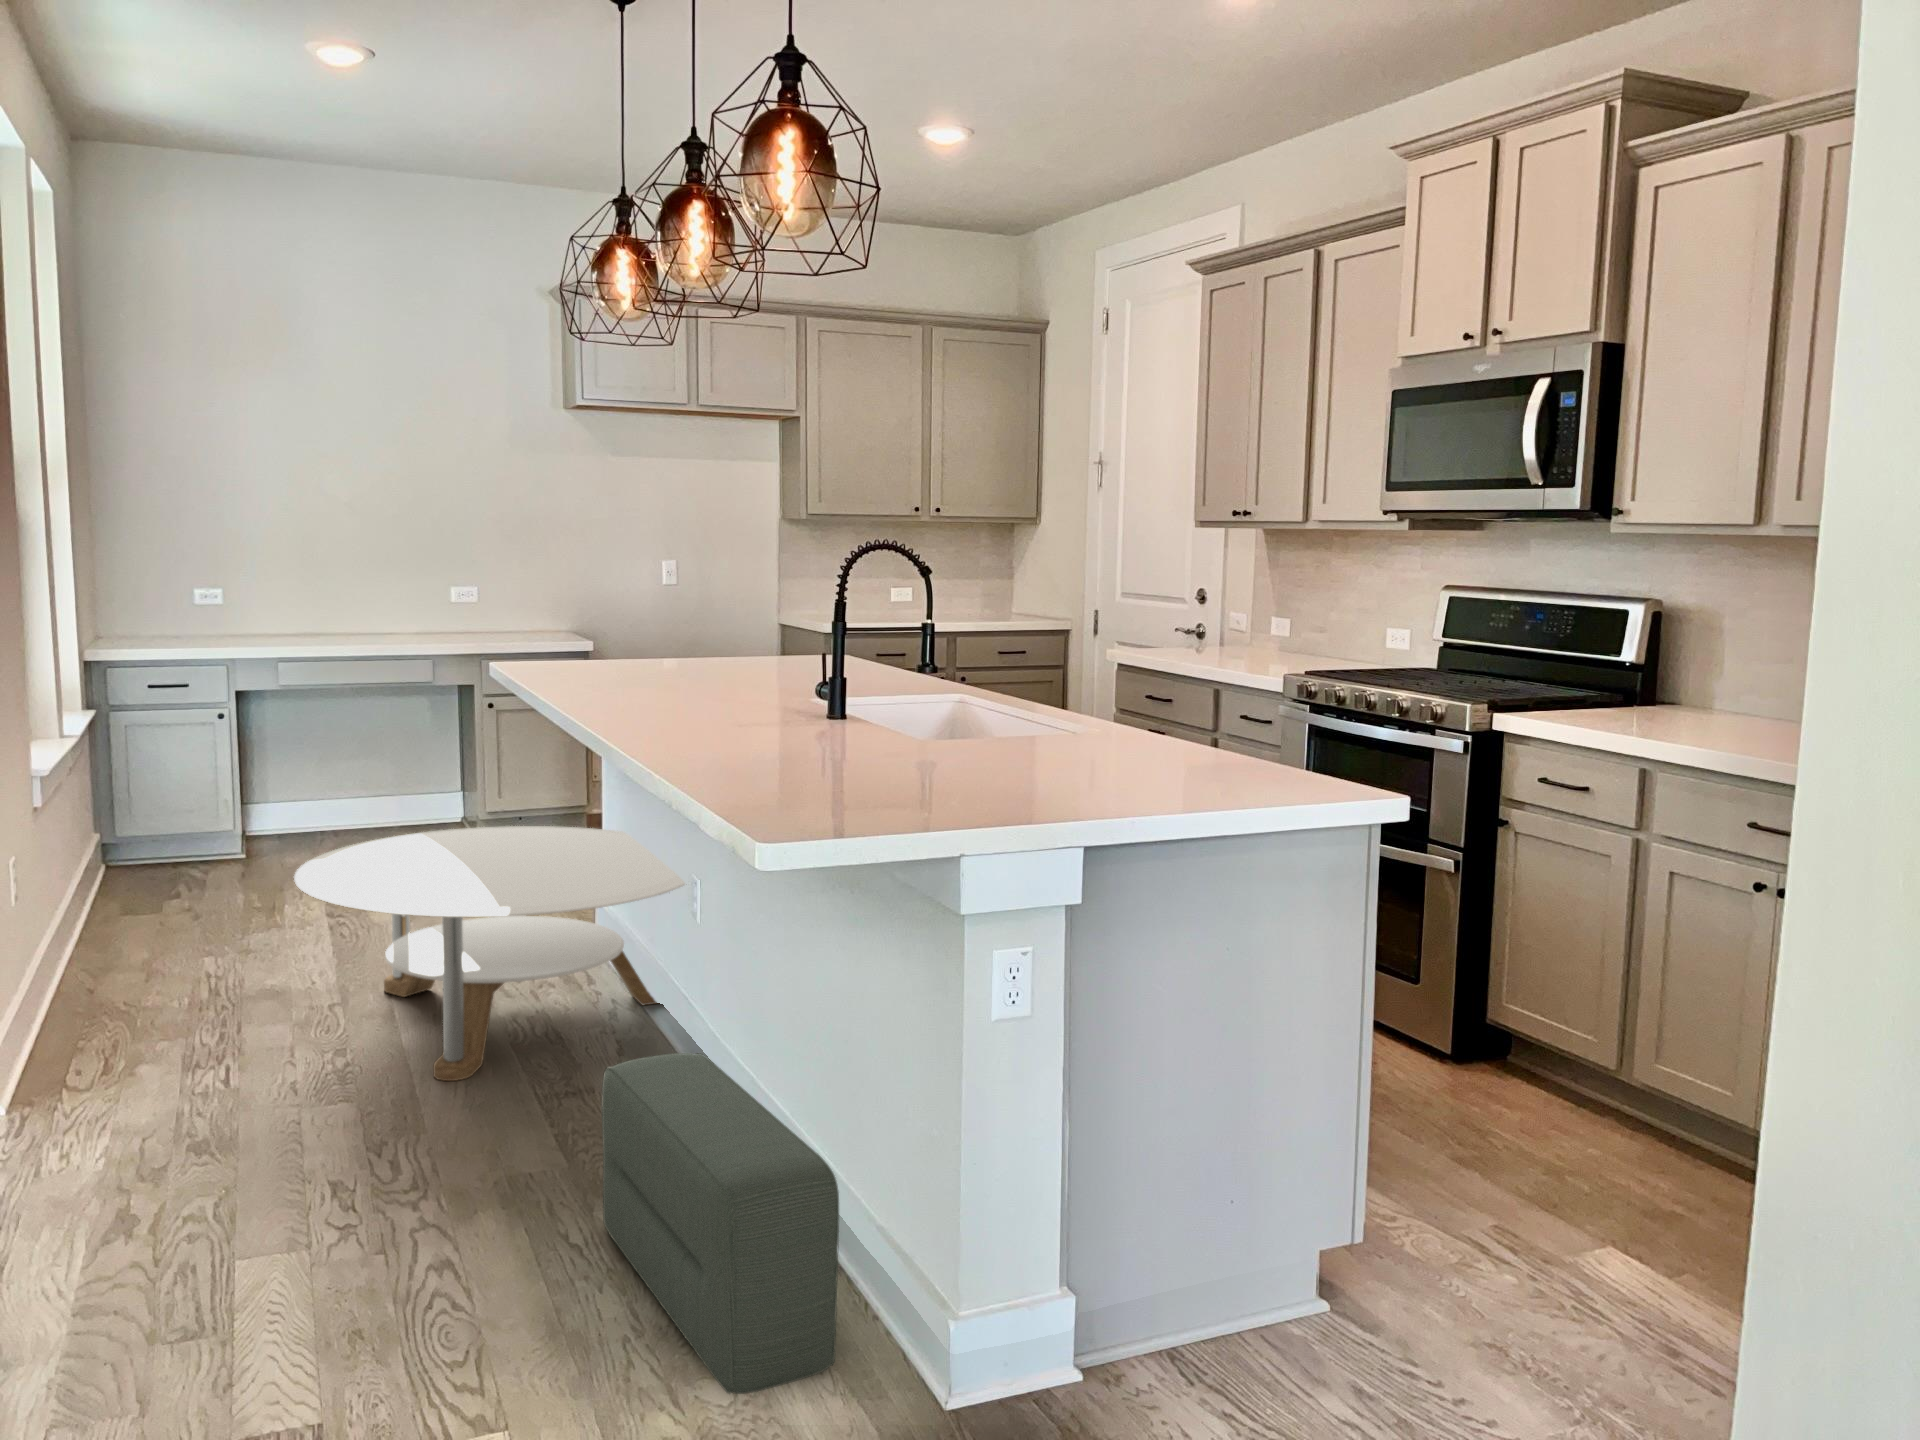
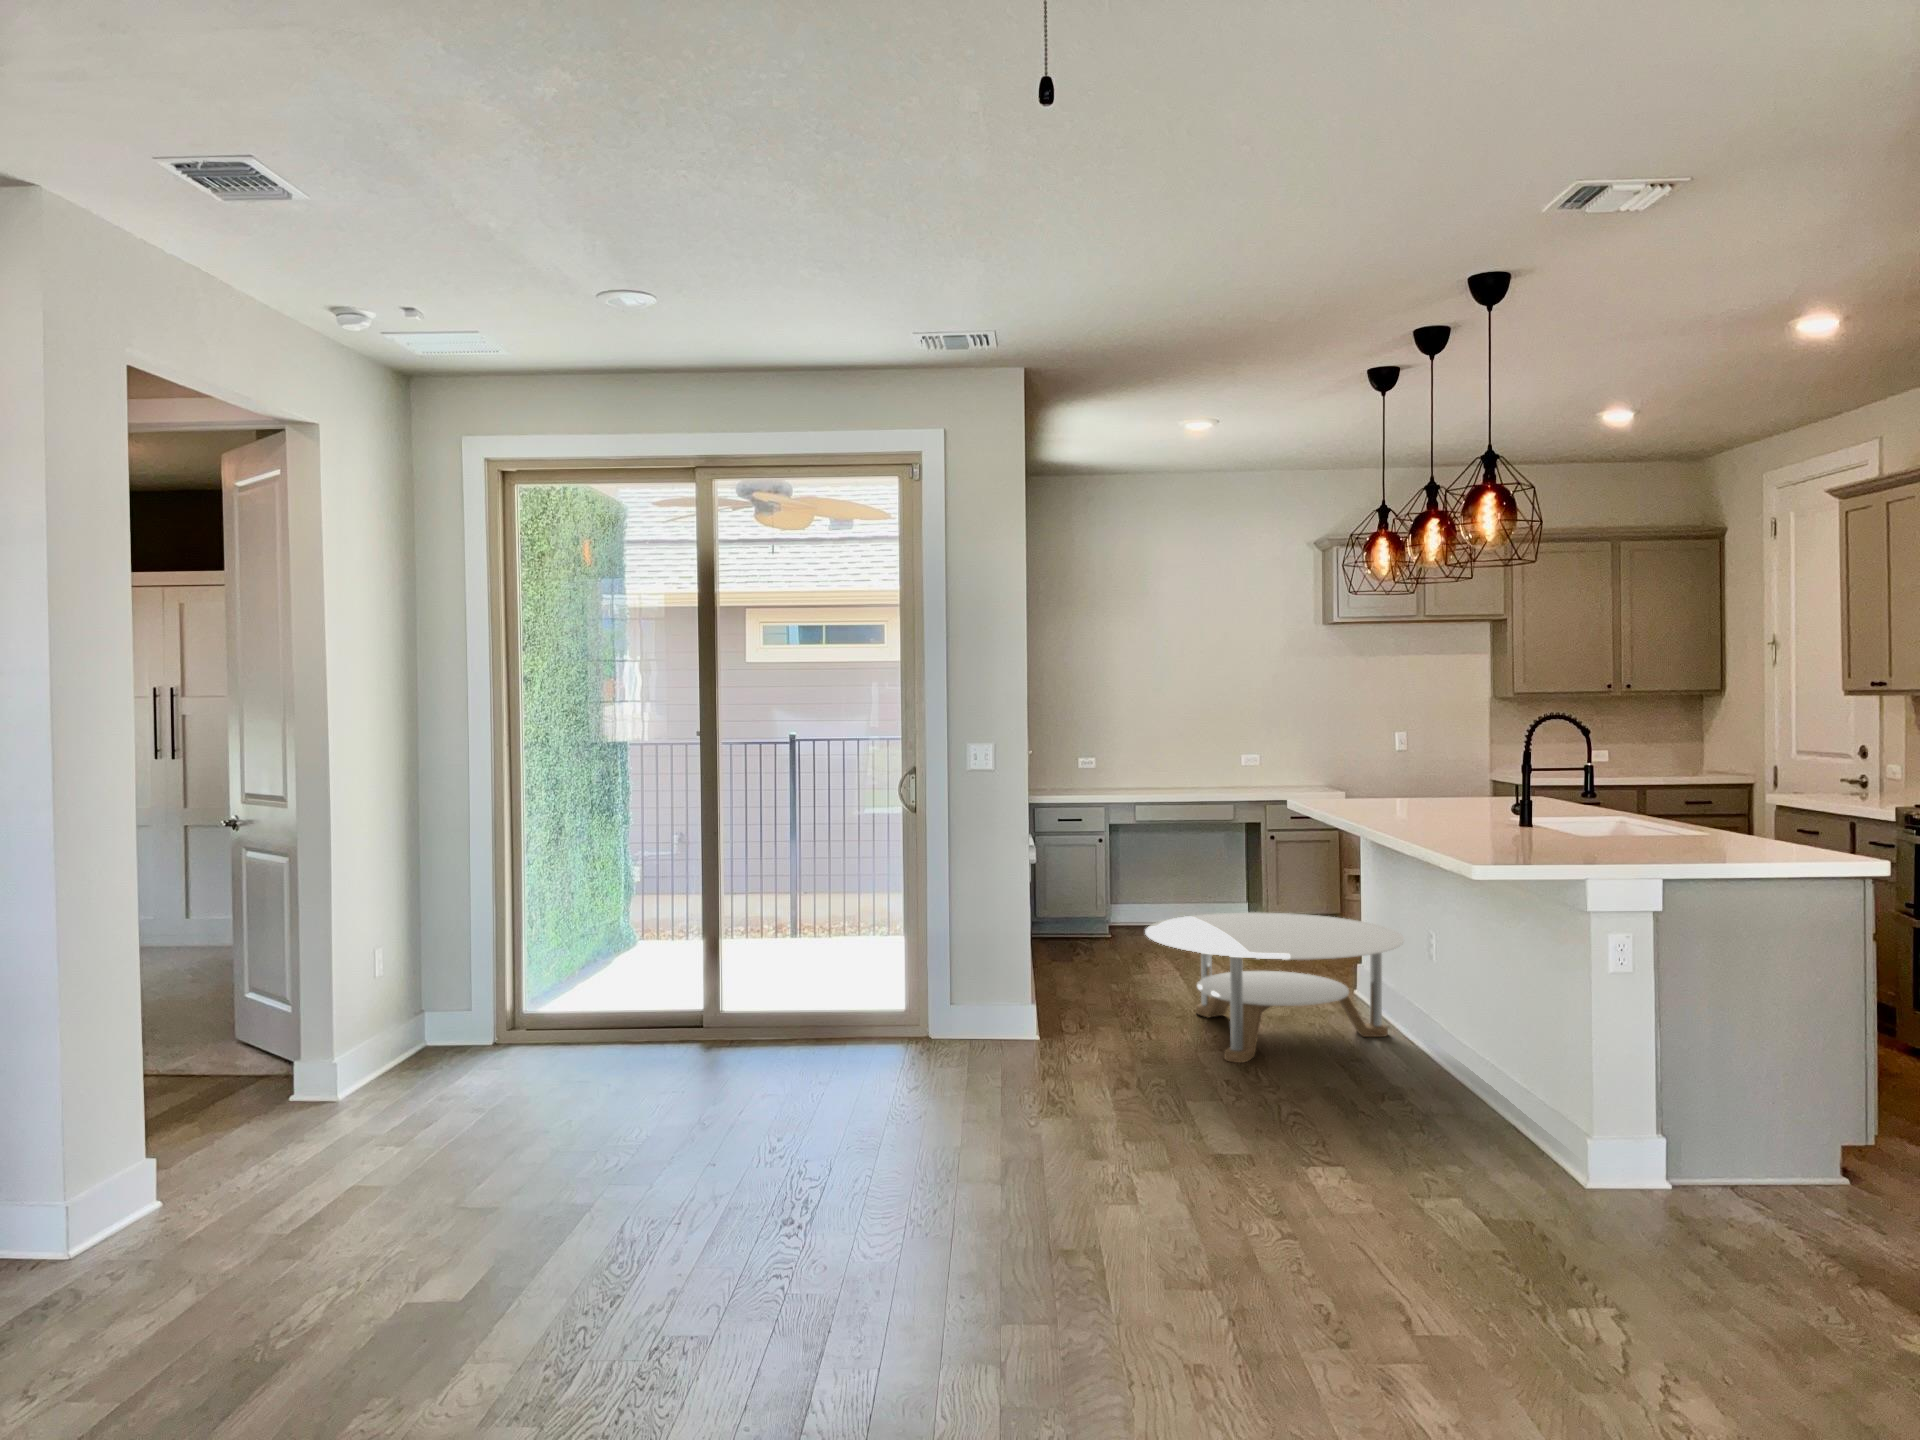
pouf: present [602,1053,839,1394] -> none [1319,1037,1452,1222]

